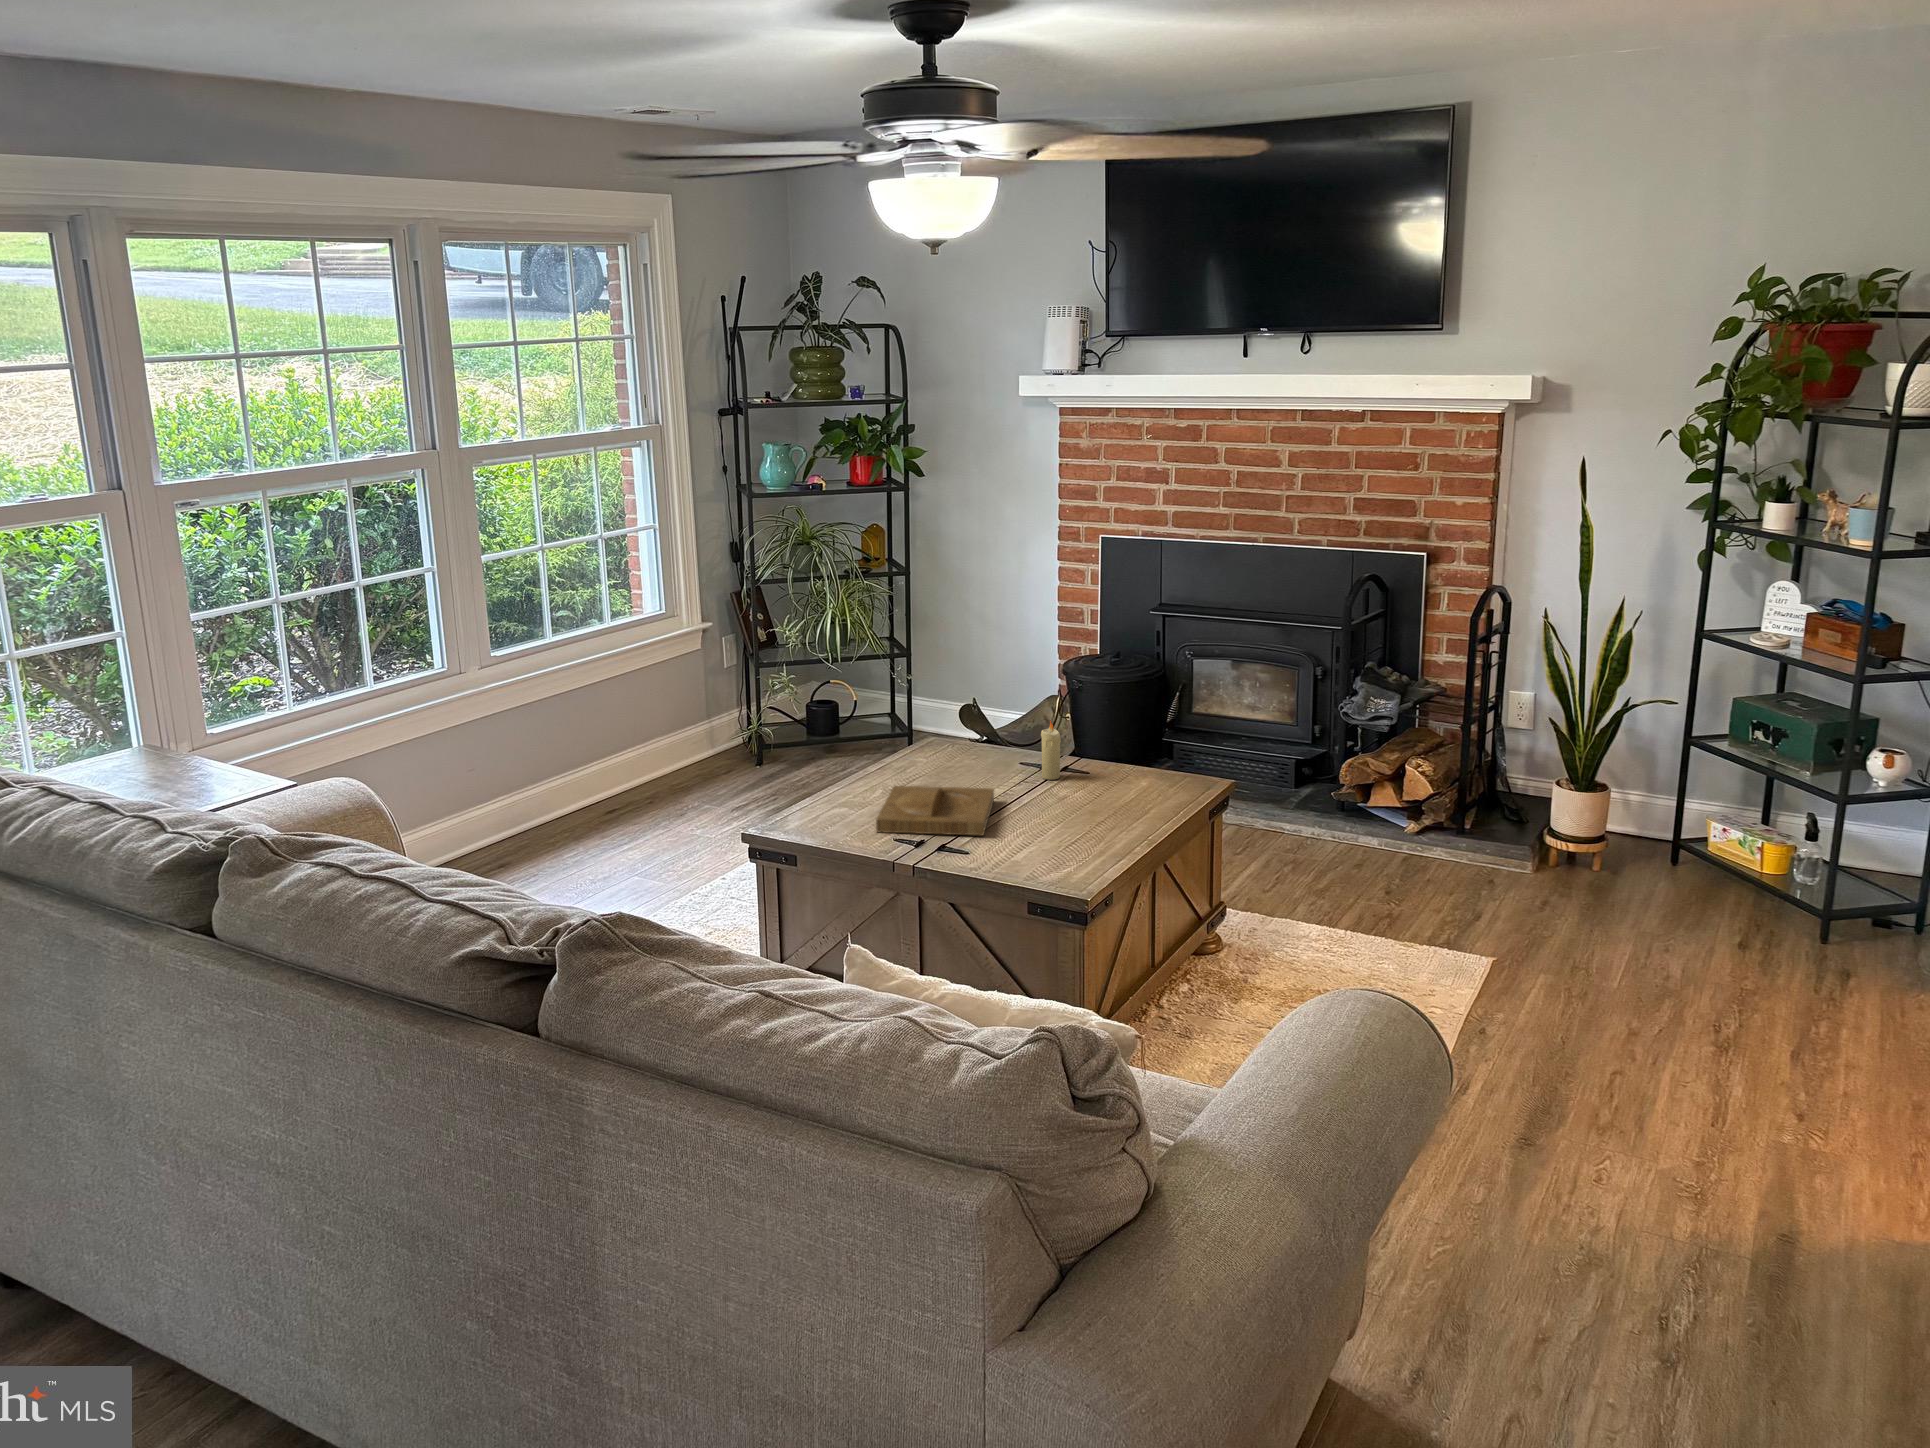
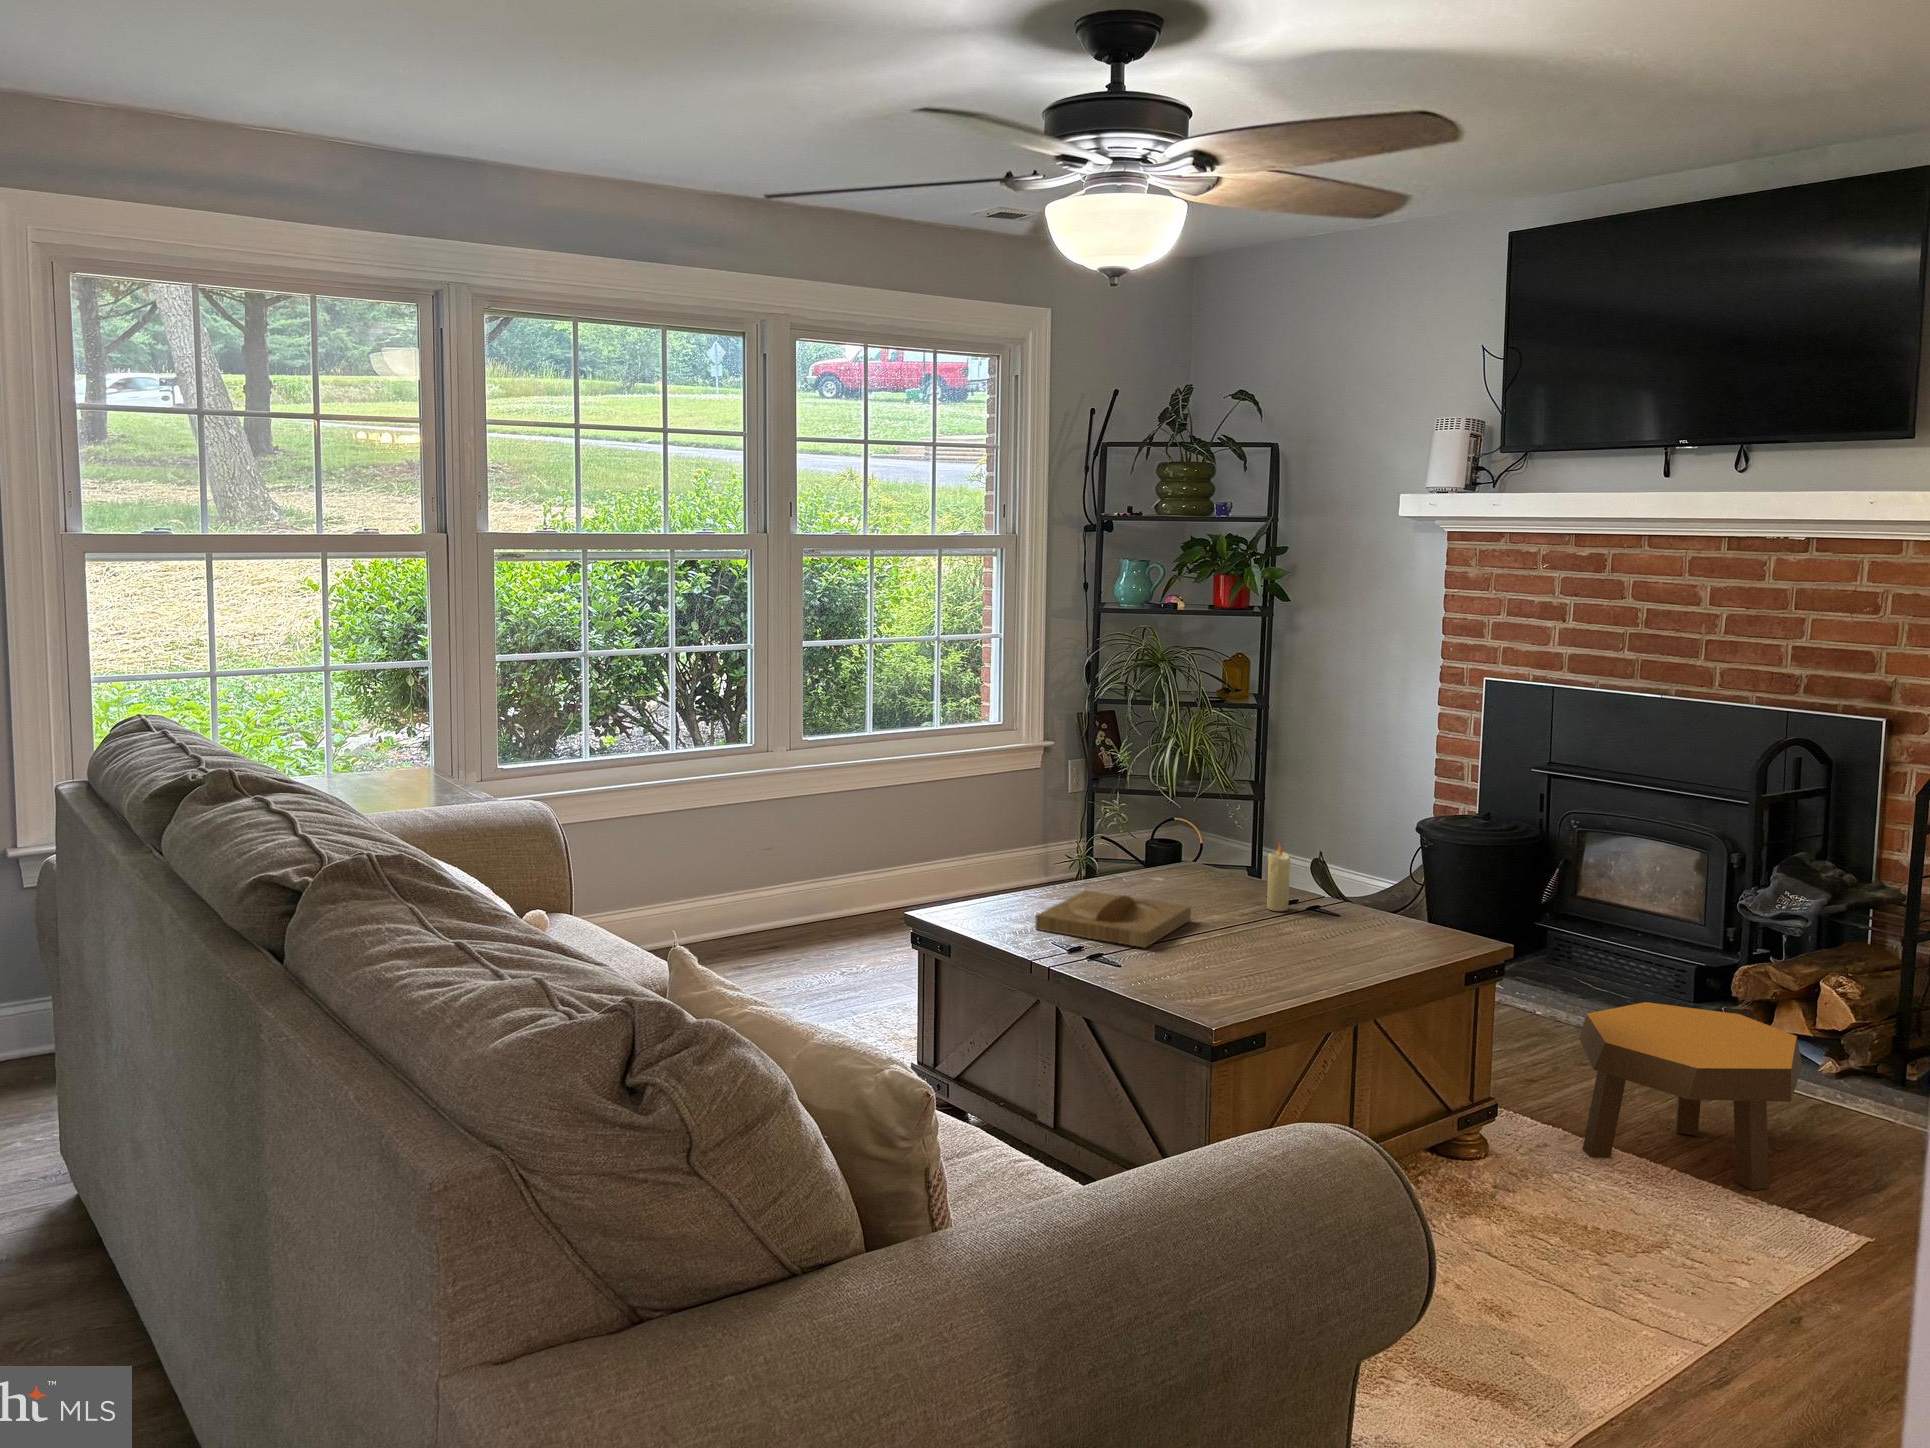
footstool: none [1272,805,1442,941] -> present [1579,1002,1802,1190]

